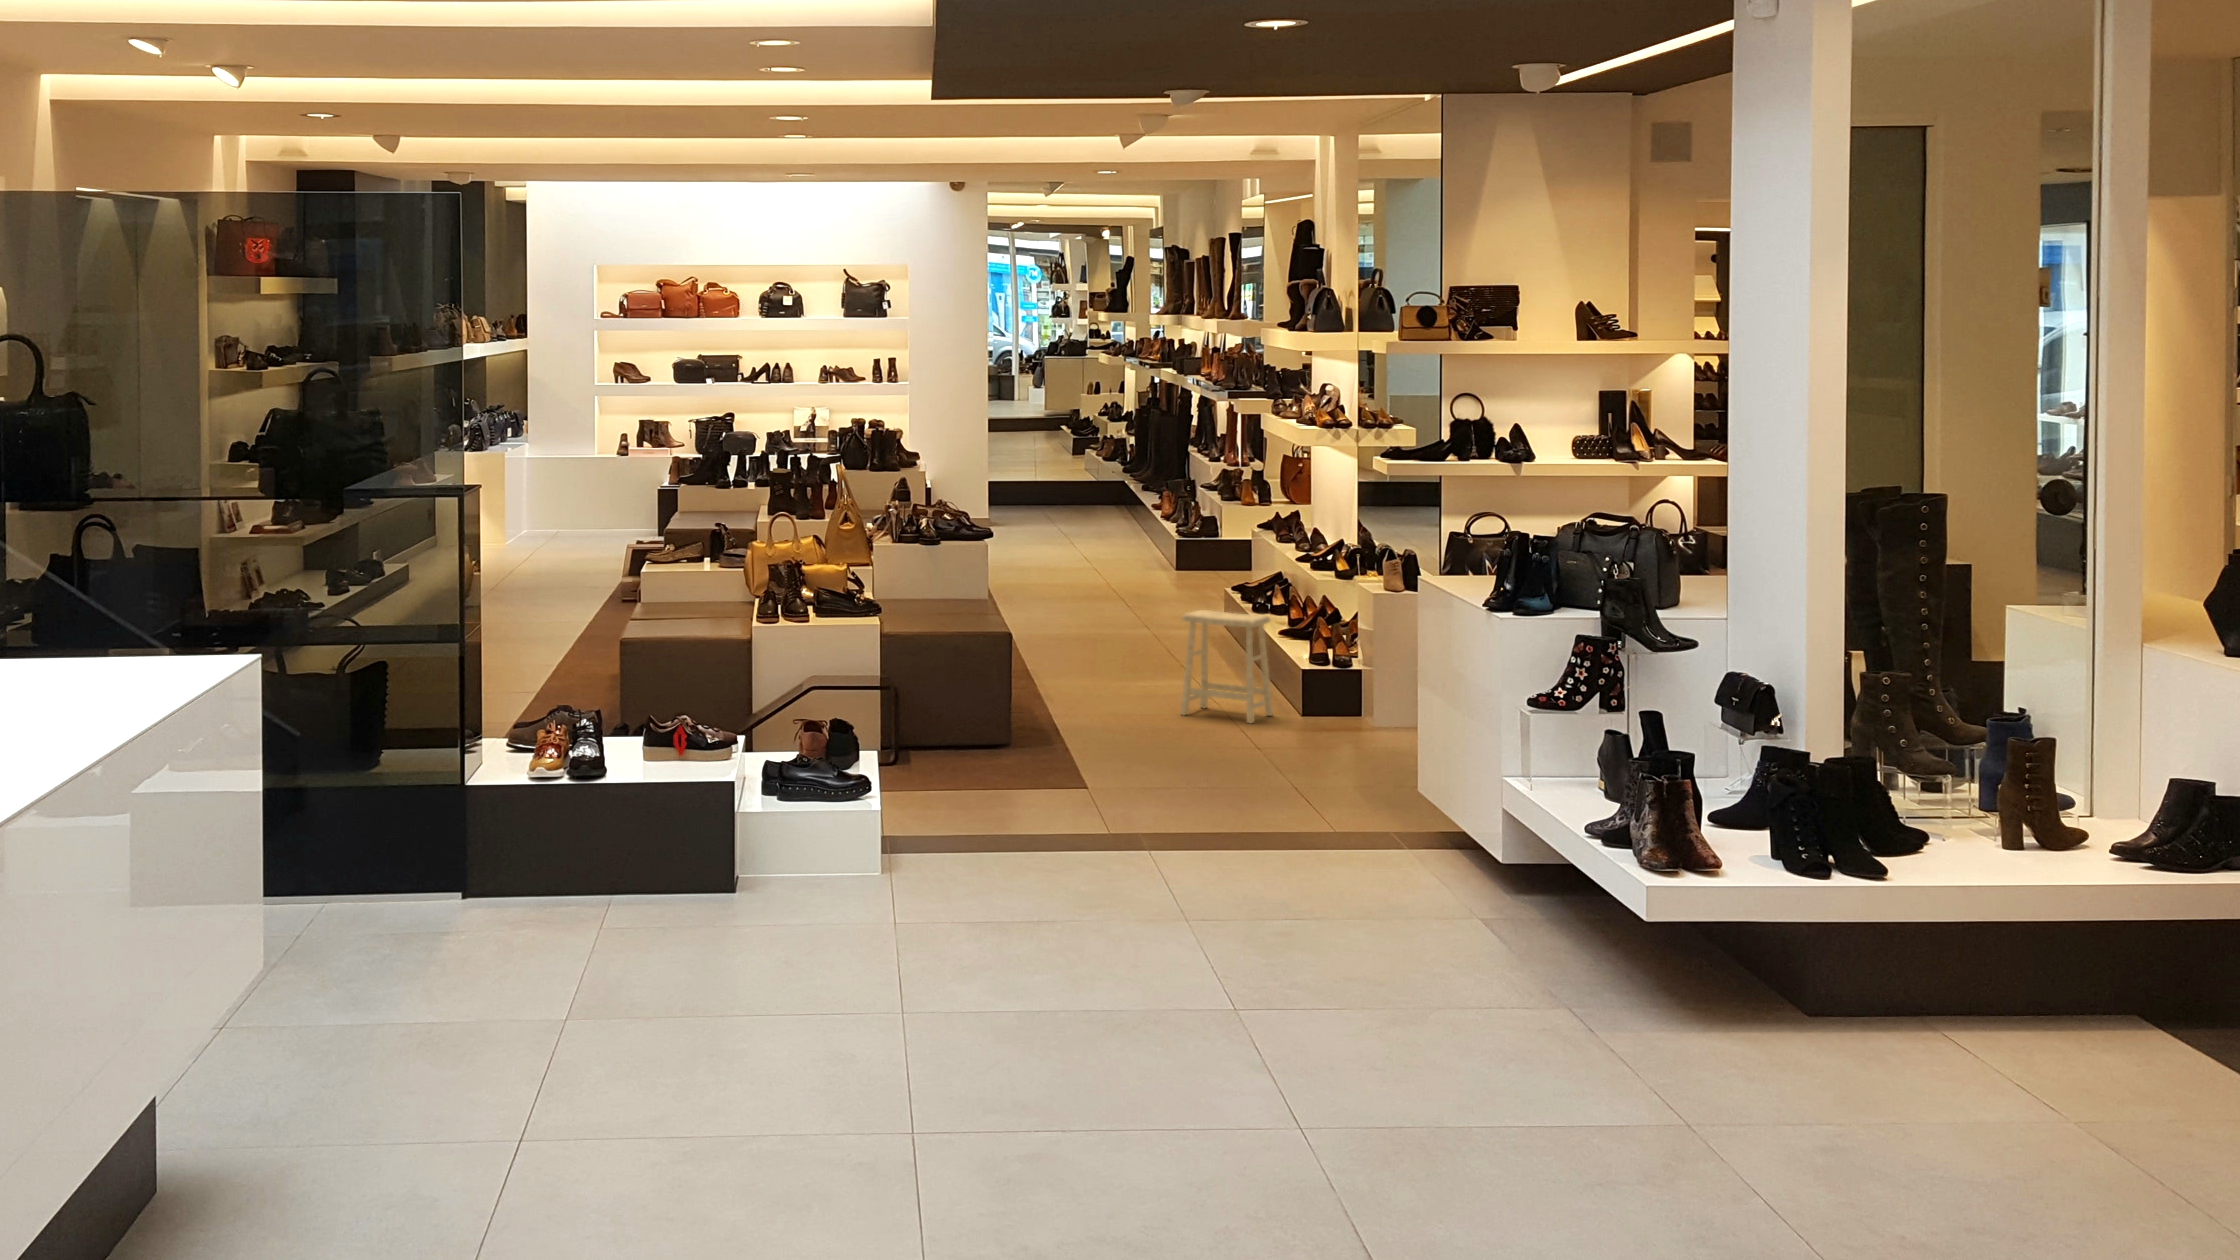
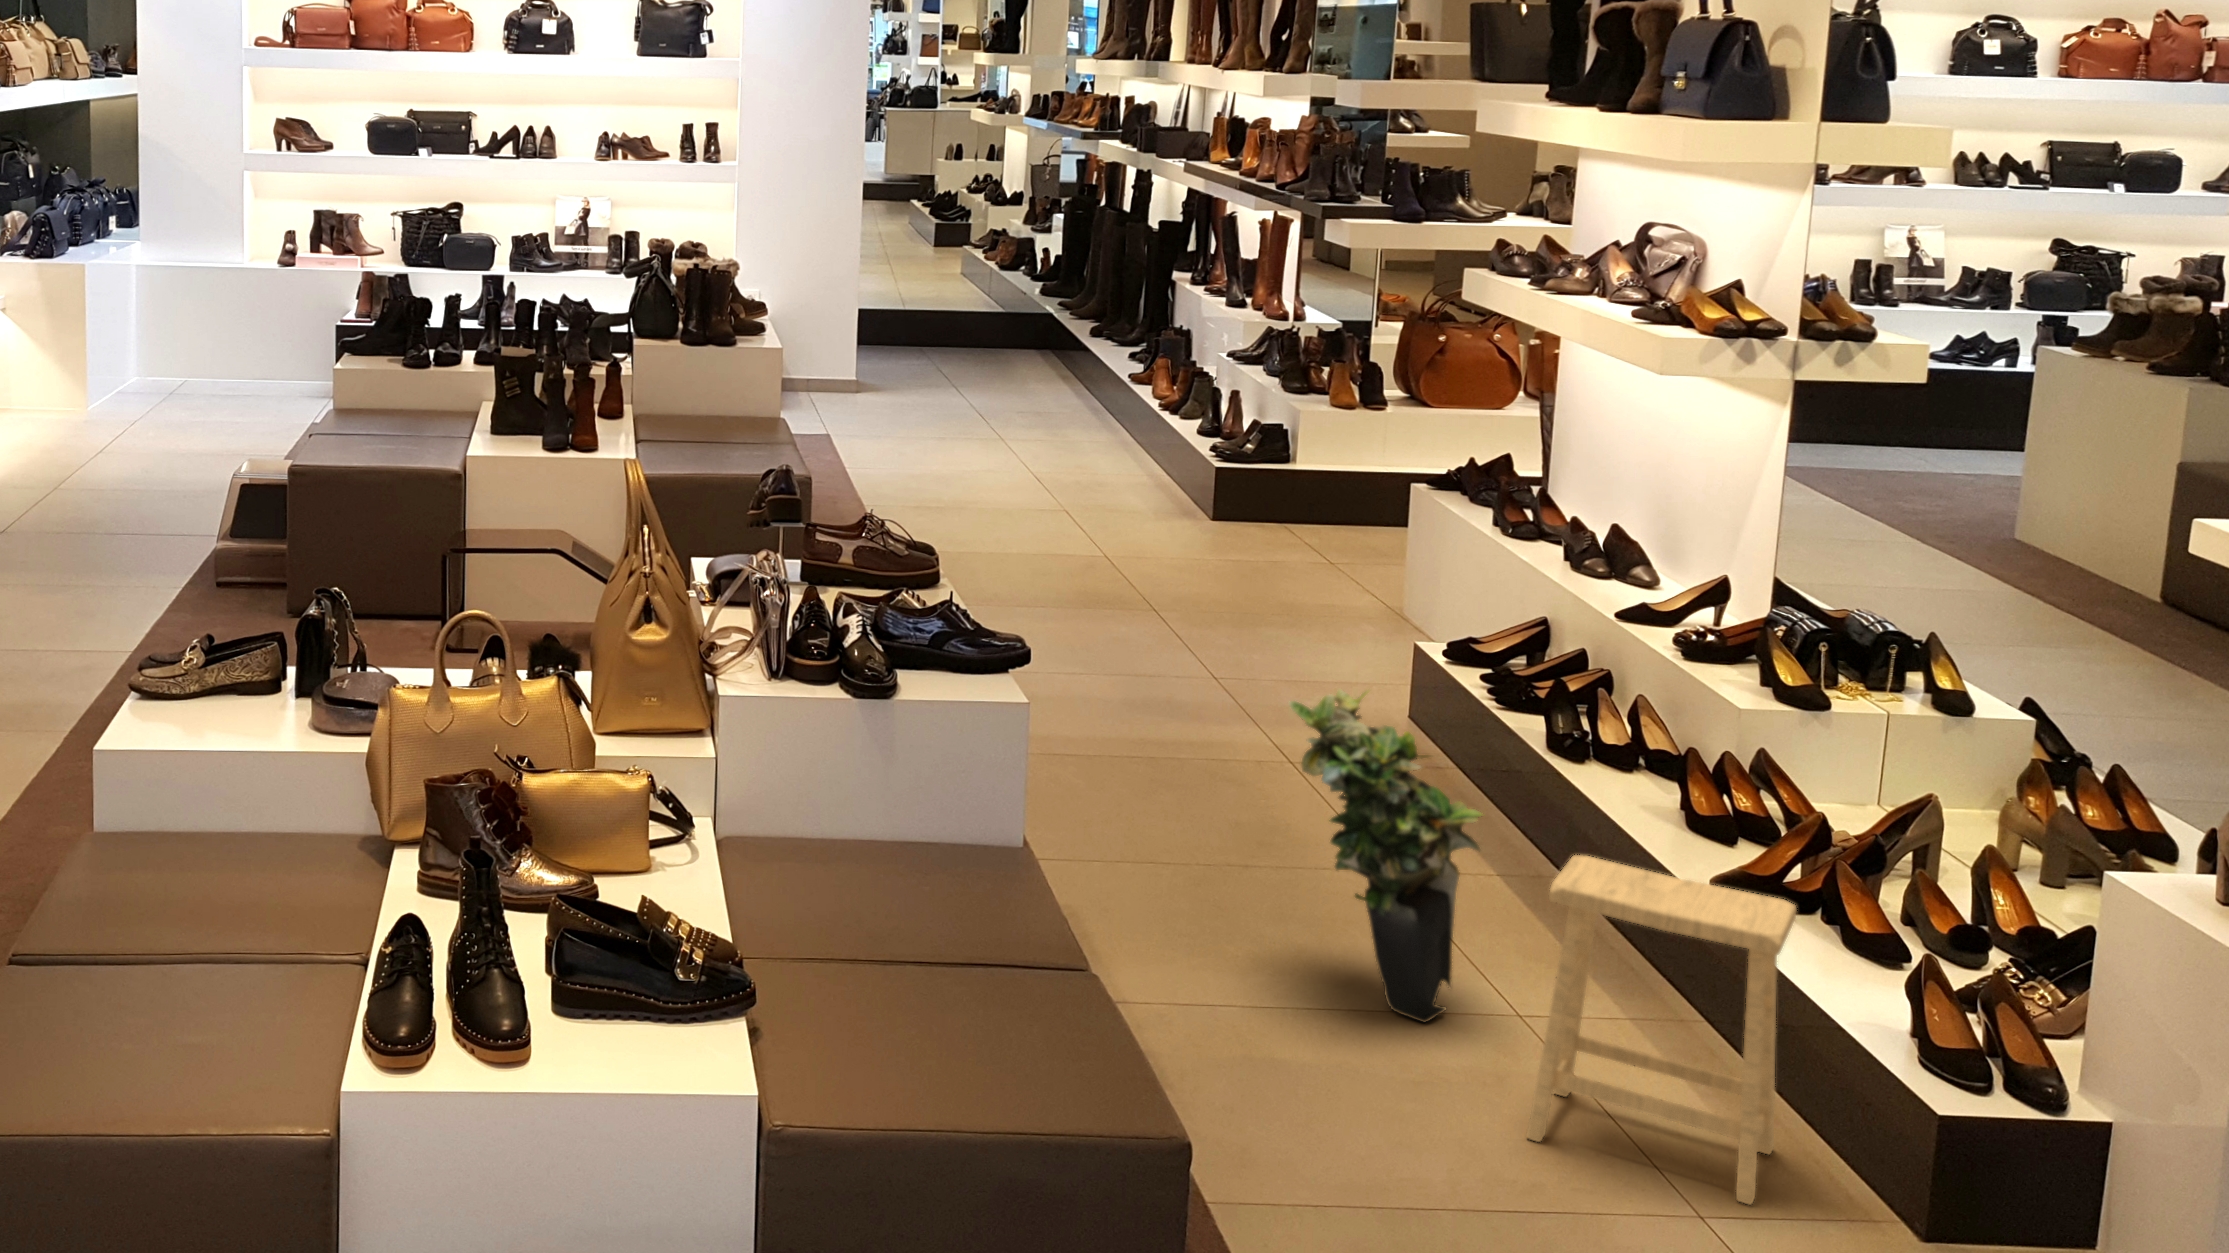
potted plant: none [1106,565,1183,697] -> present [1289,689,1482,1022]

